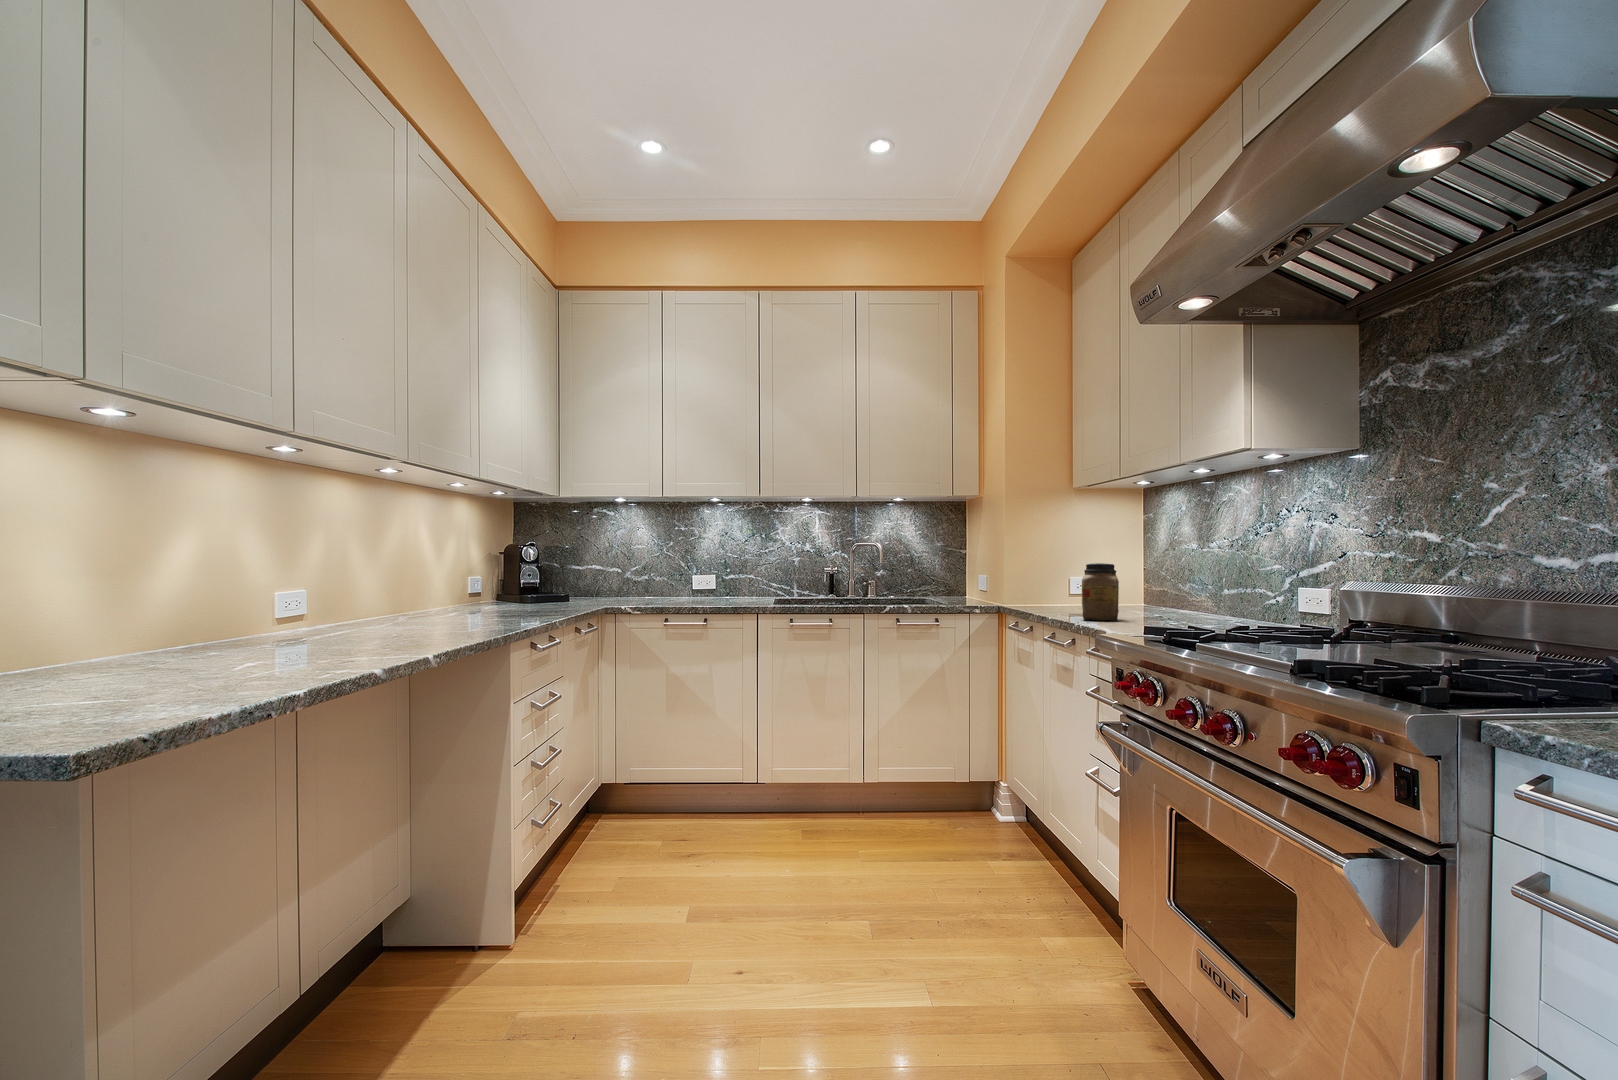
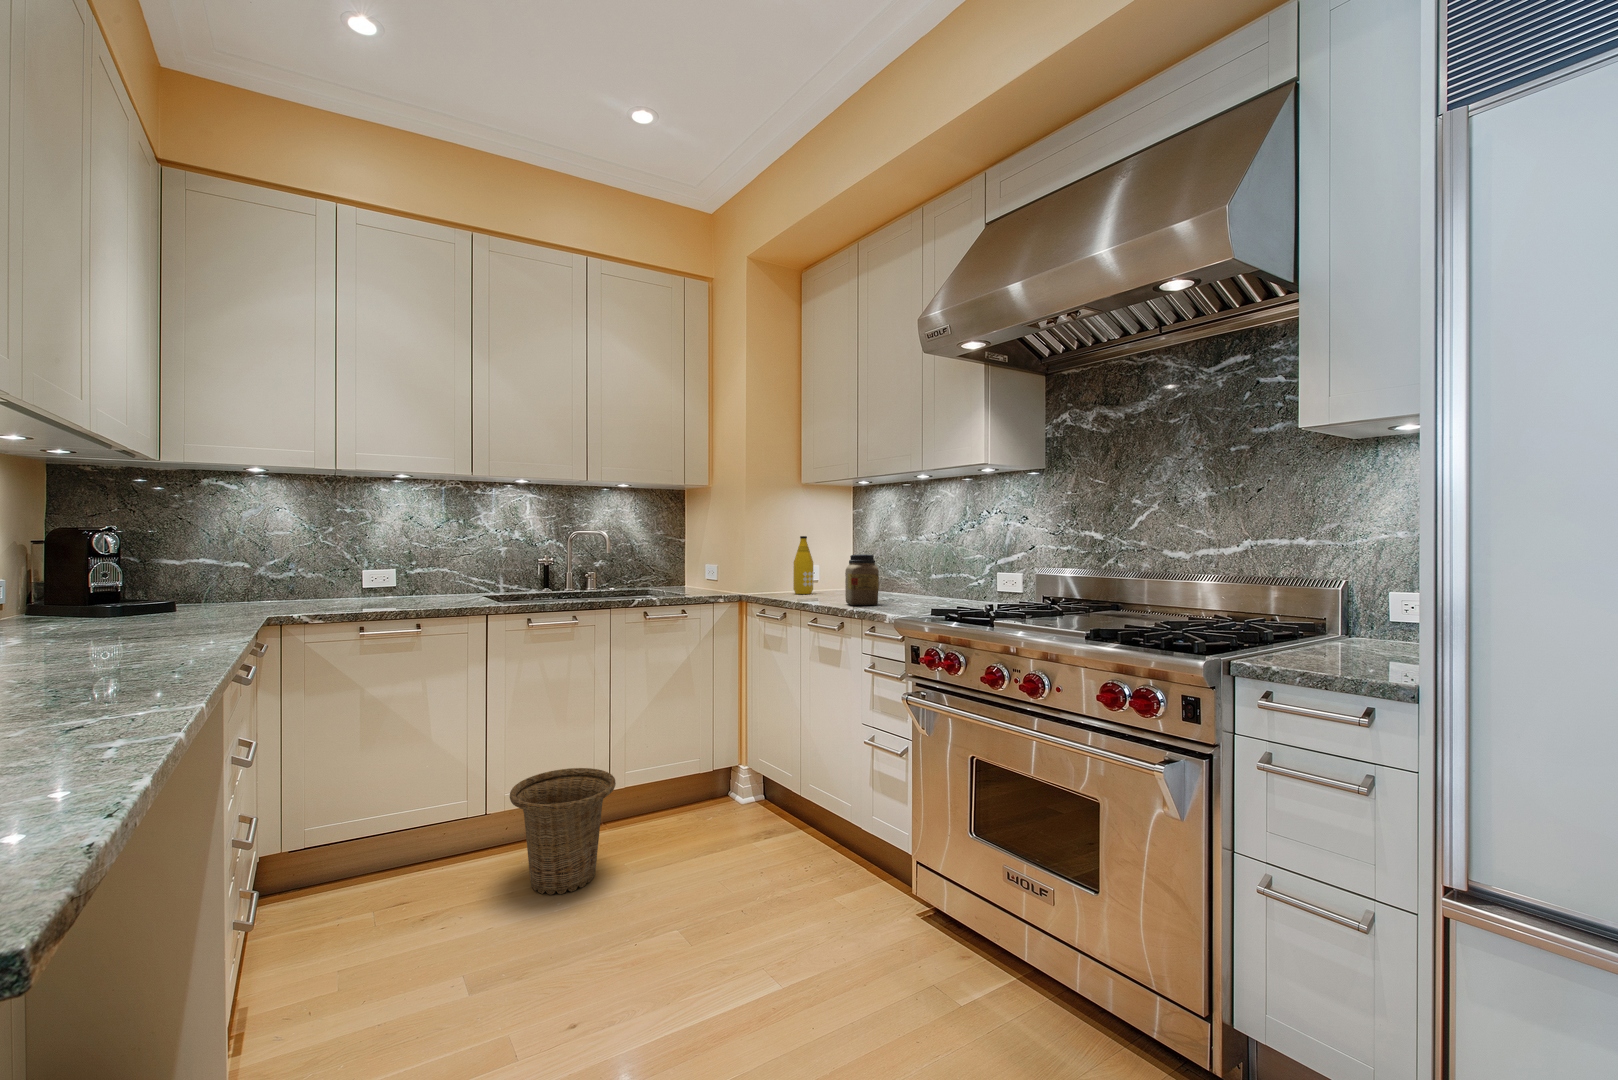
bottle: none [1059,544,1082,608] -> present [793,536,813,594]
basket: none [765,751,851,856] -> present [510,768,616,895]

